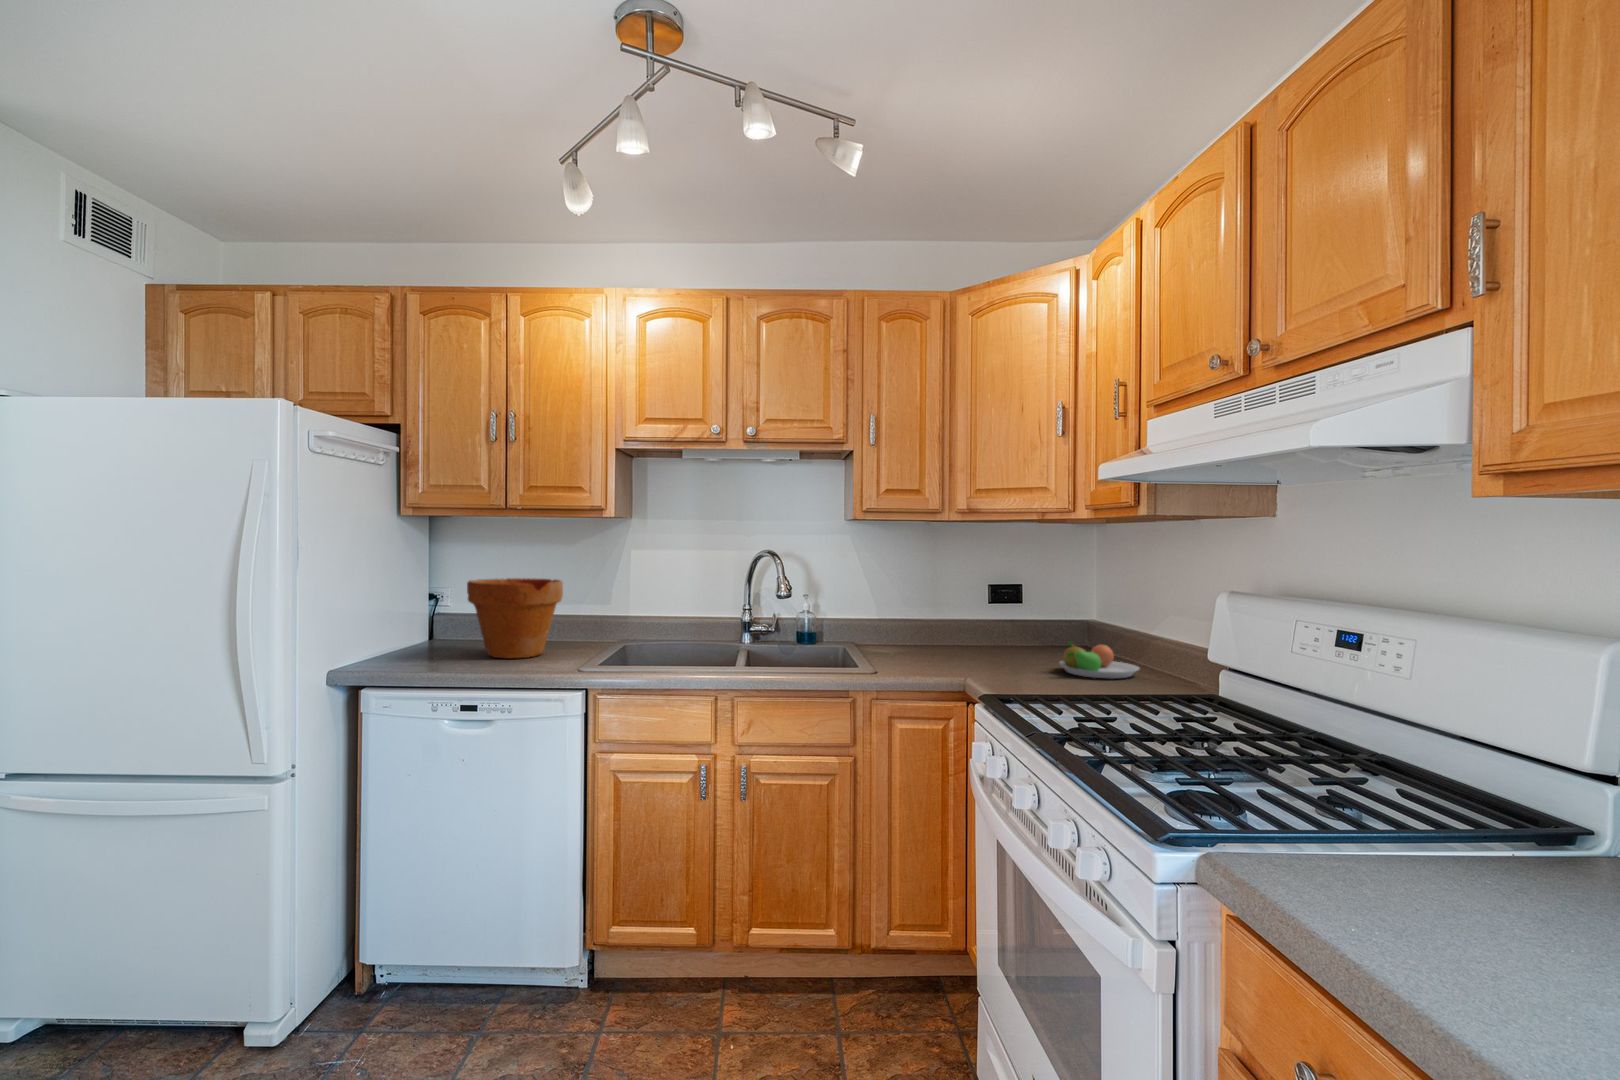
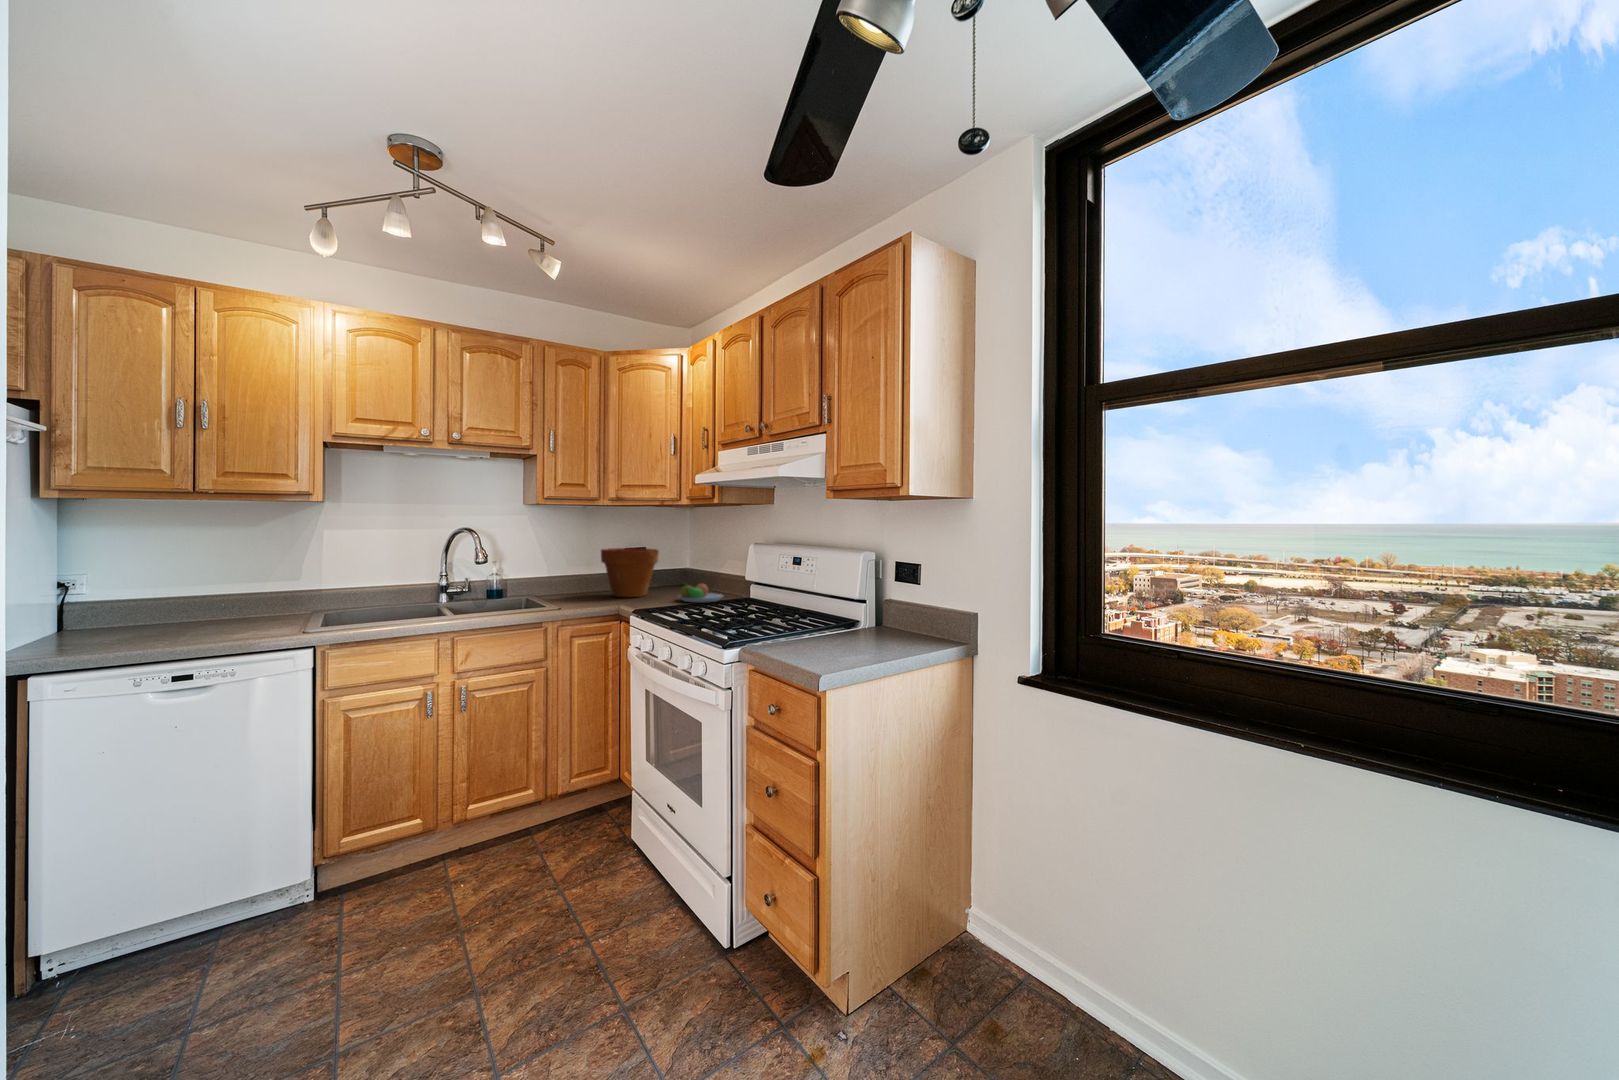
flower pot: present [467,578,563,658] -> present [601,548,659,597]

